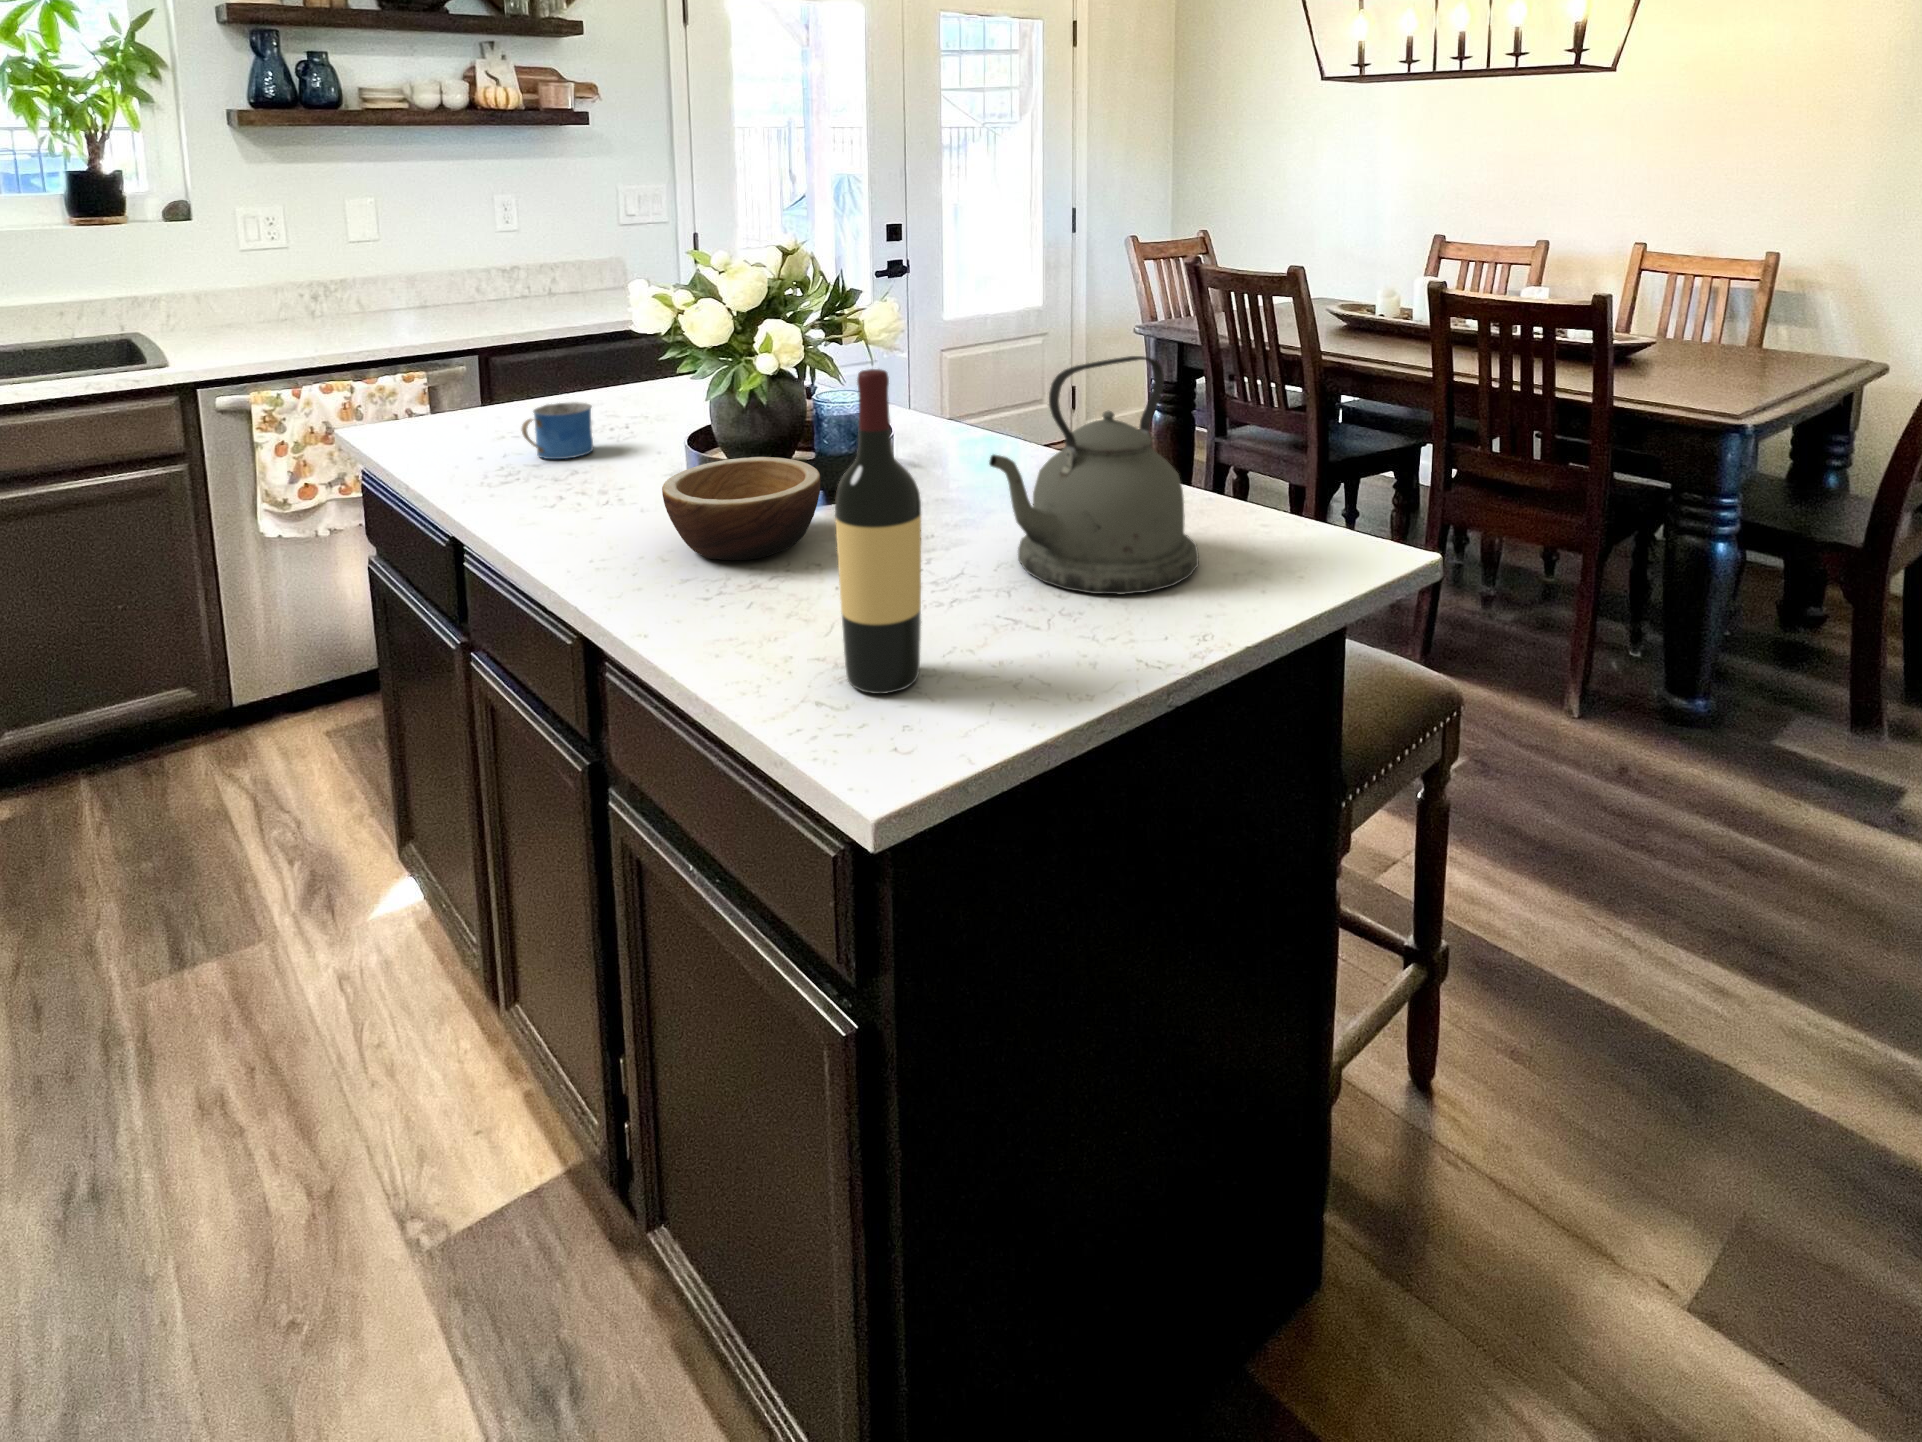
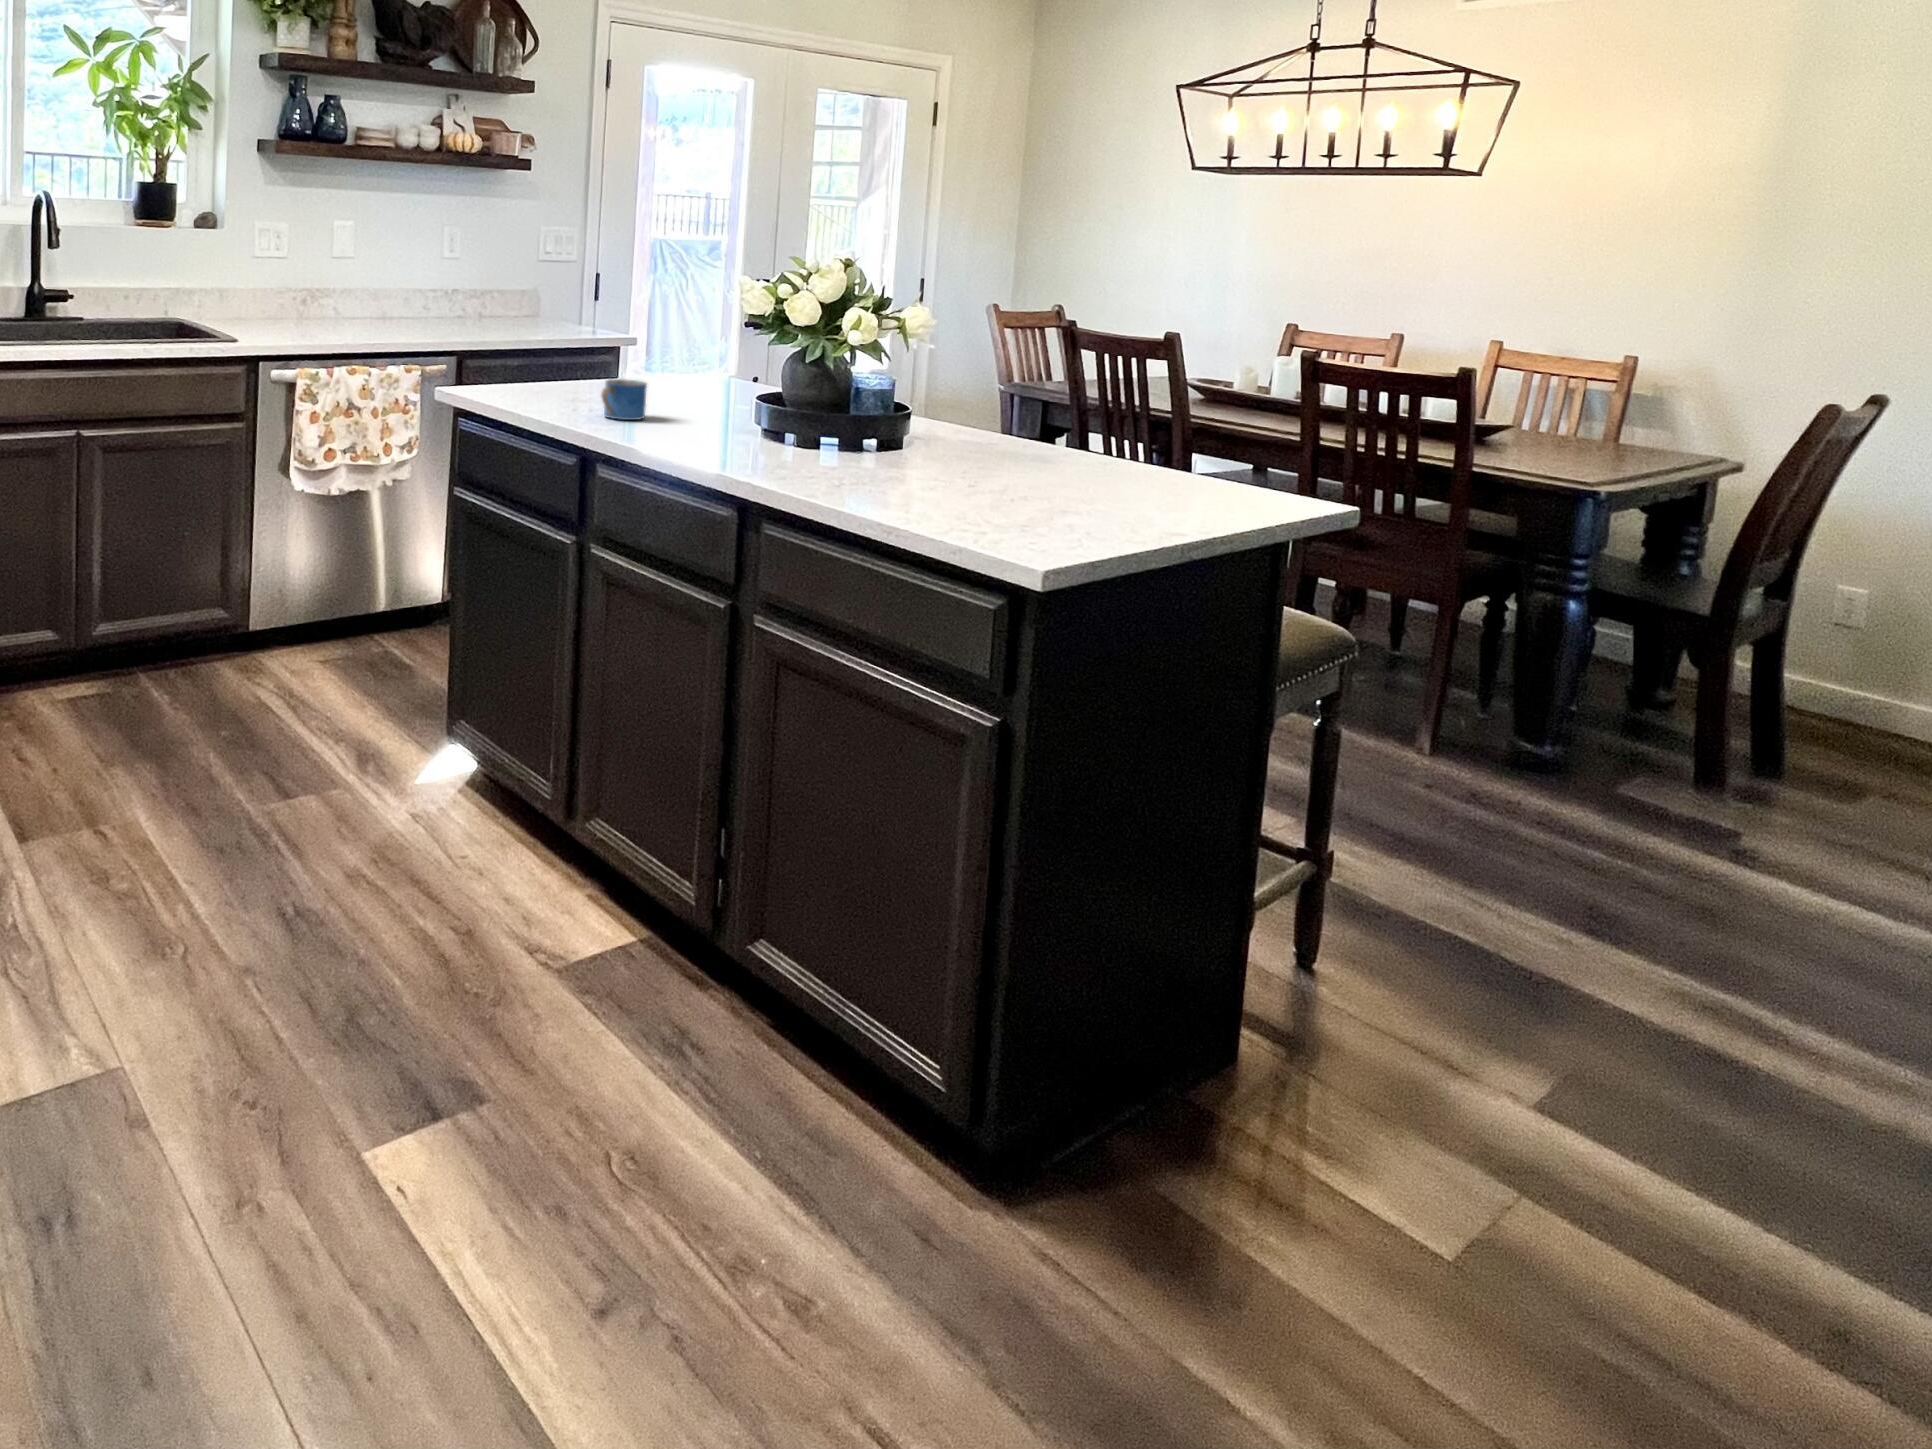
kettle: present [989,356,1199,595] -> none [1035,354,1175,516]
wine bottle: present [835,369,921,694] -> none [969,330,1031,540]
bowl: present [662,457,820,560] -> none [773,414,887,479]

